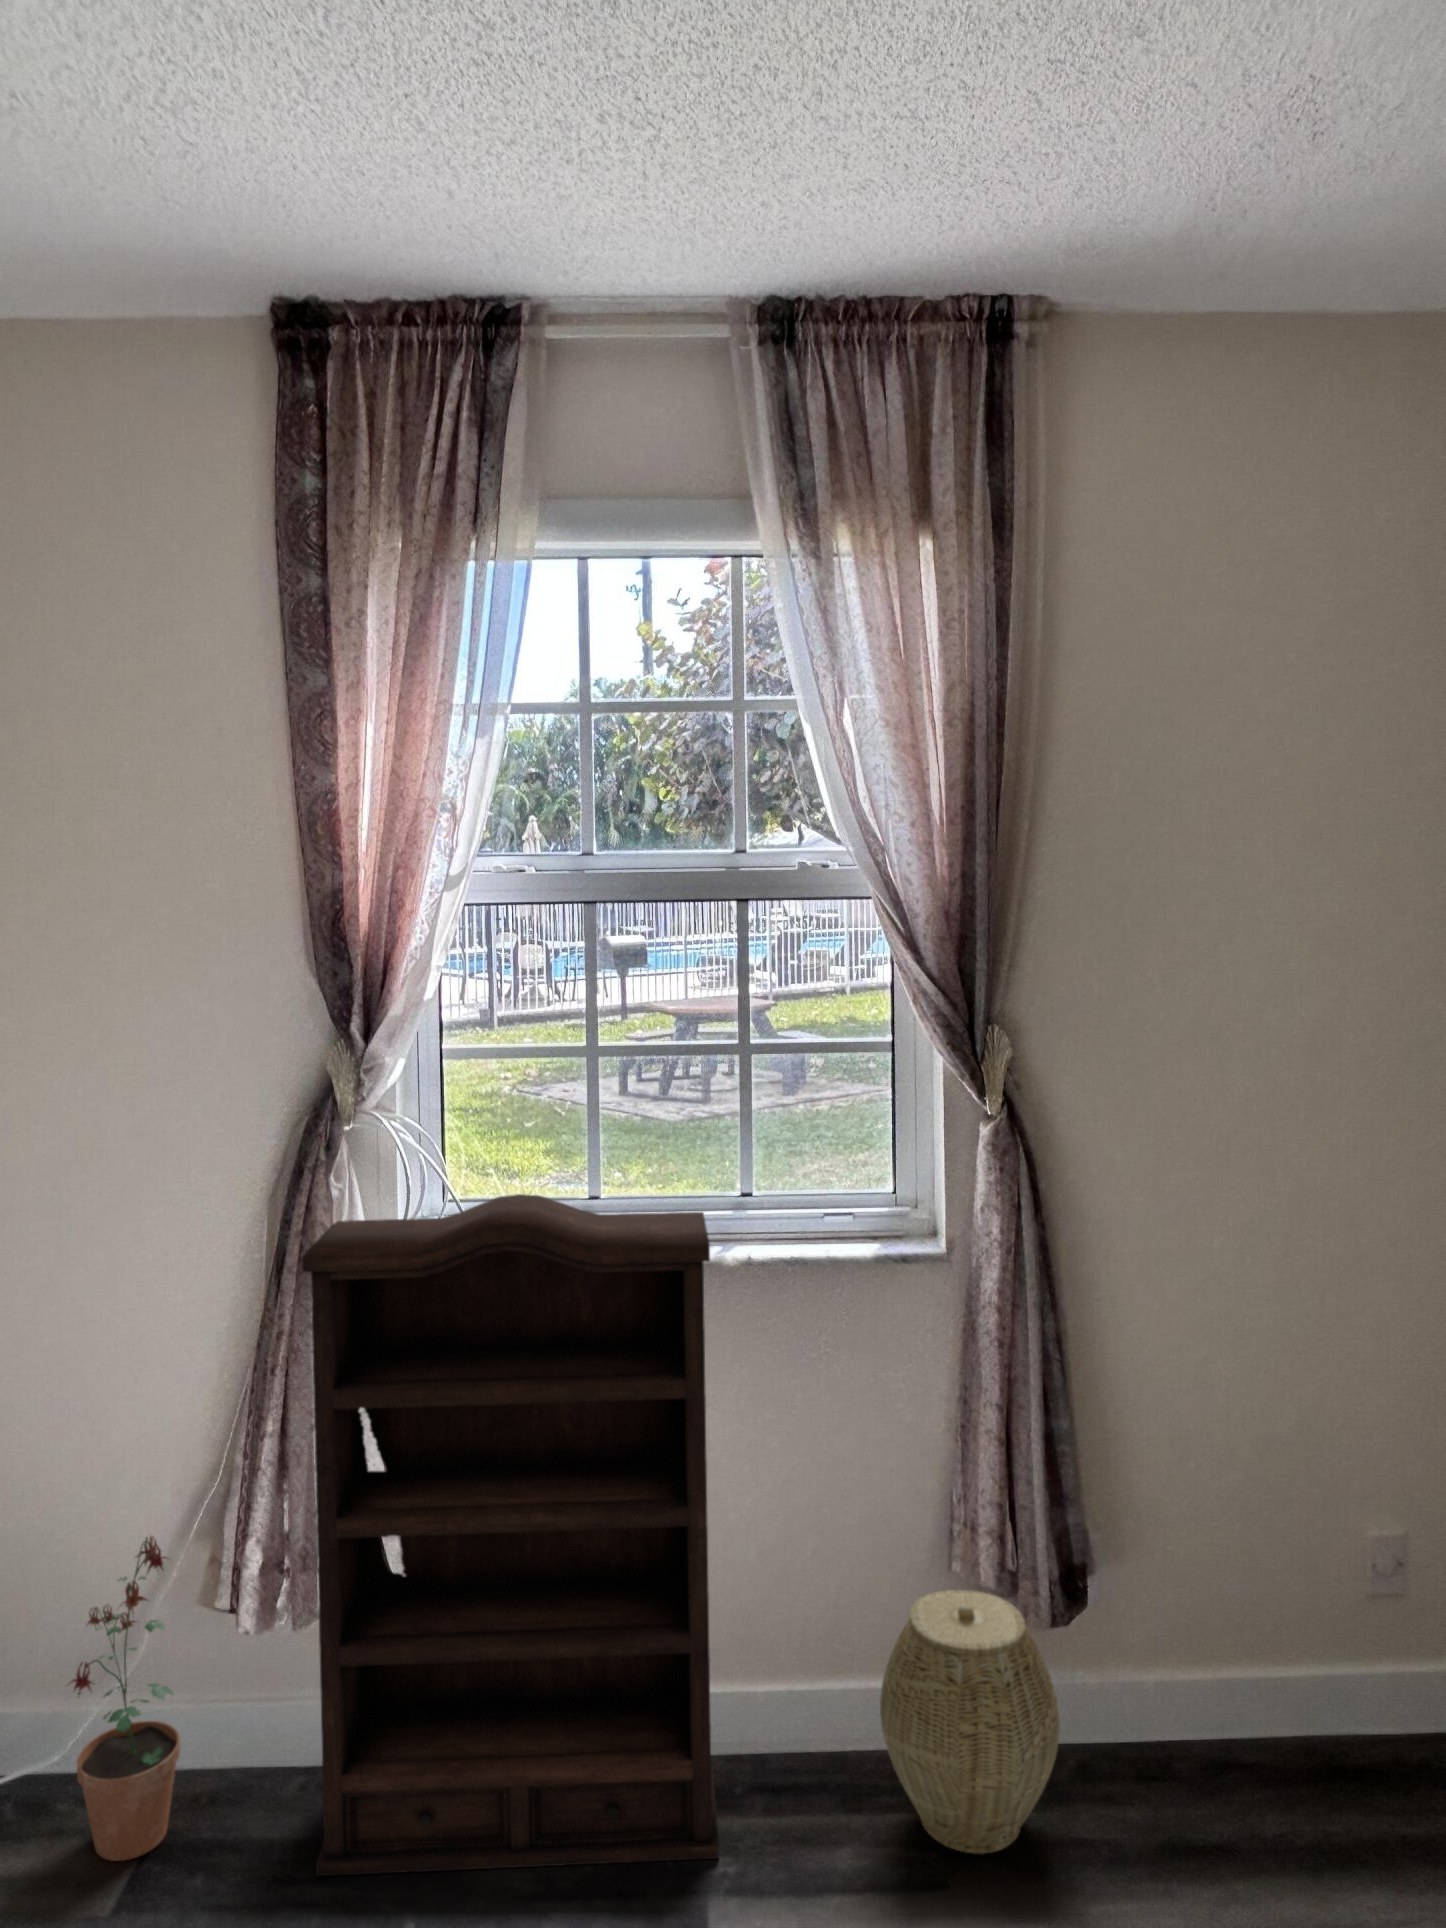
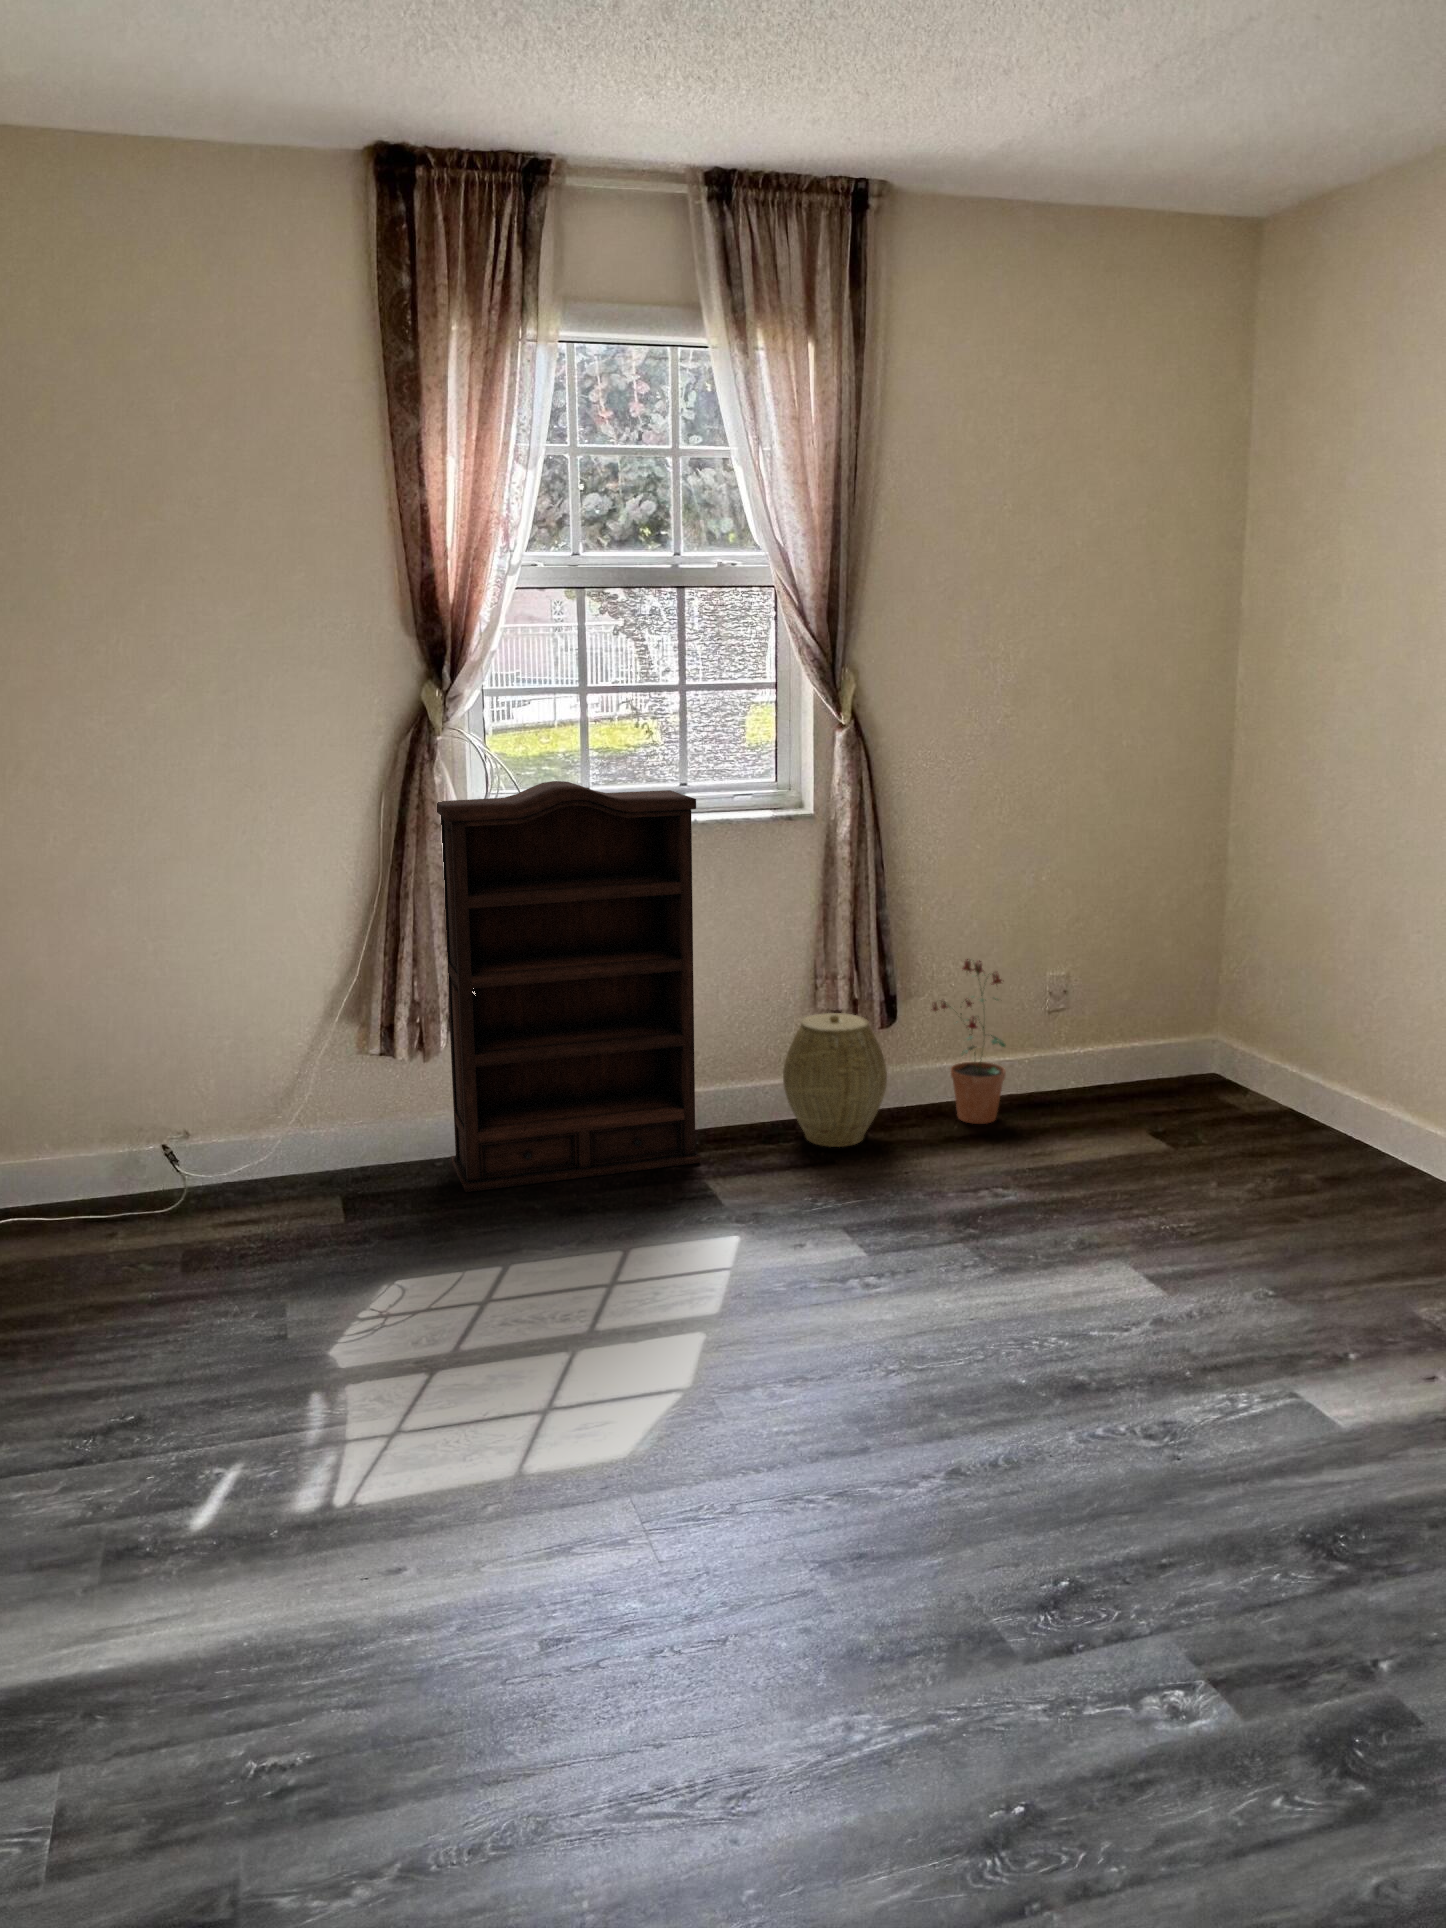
potted plant: present [72,1536,180,1861] -> present [933,959,1006,1124]

